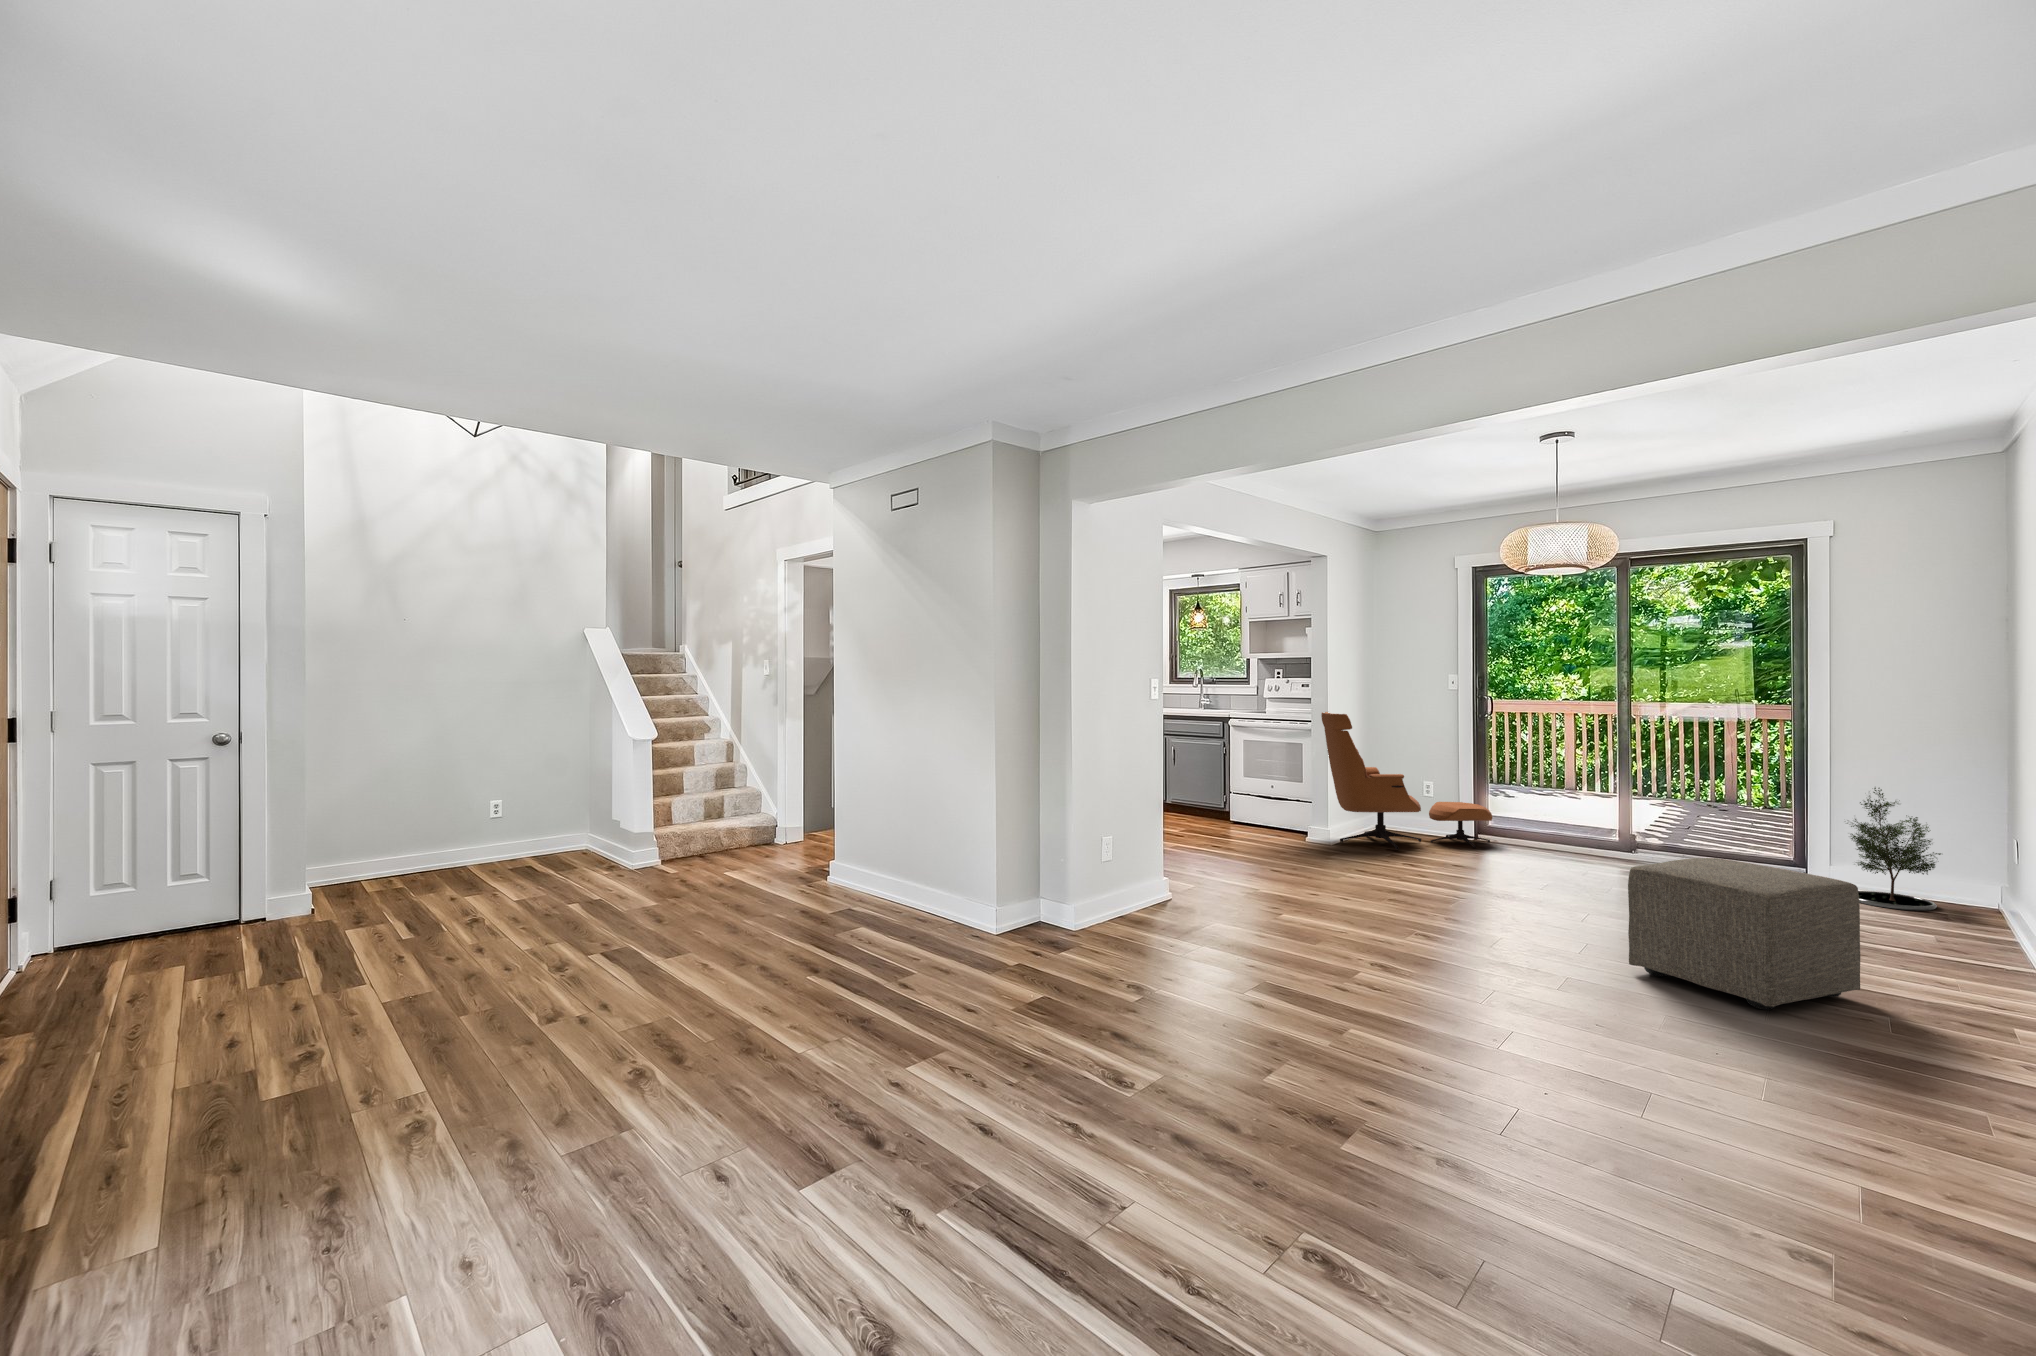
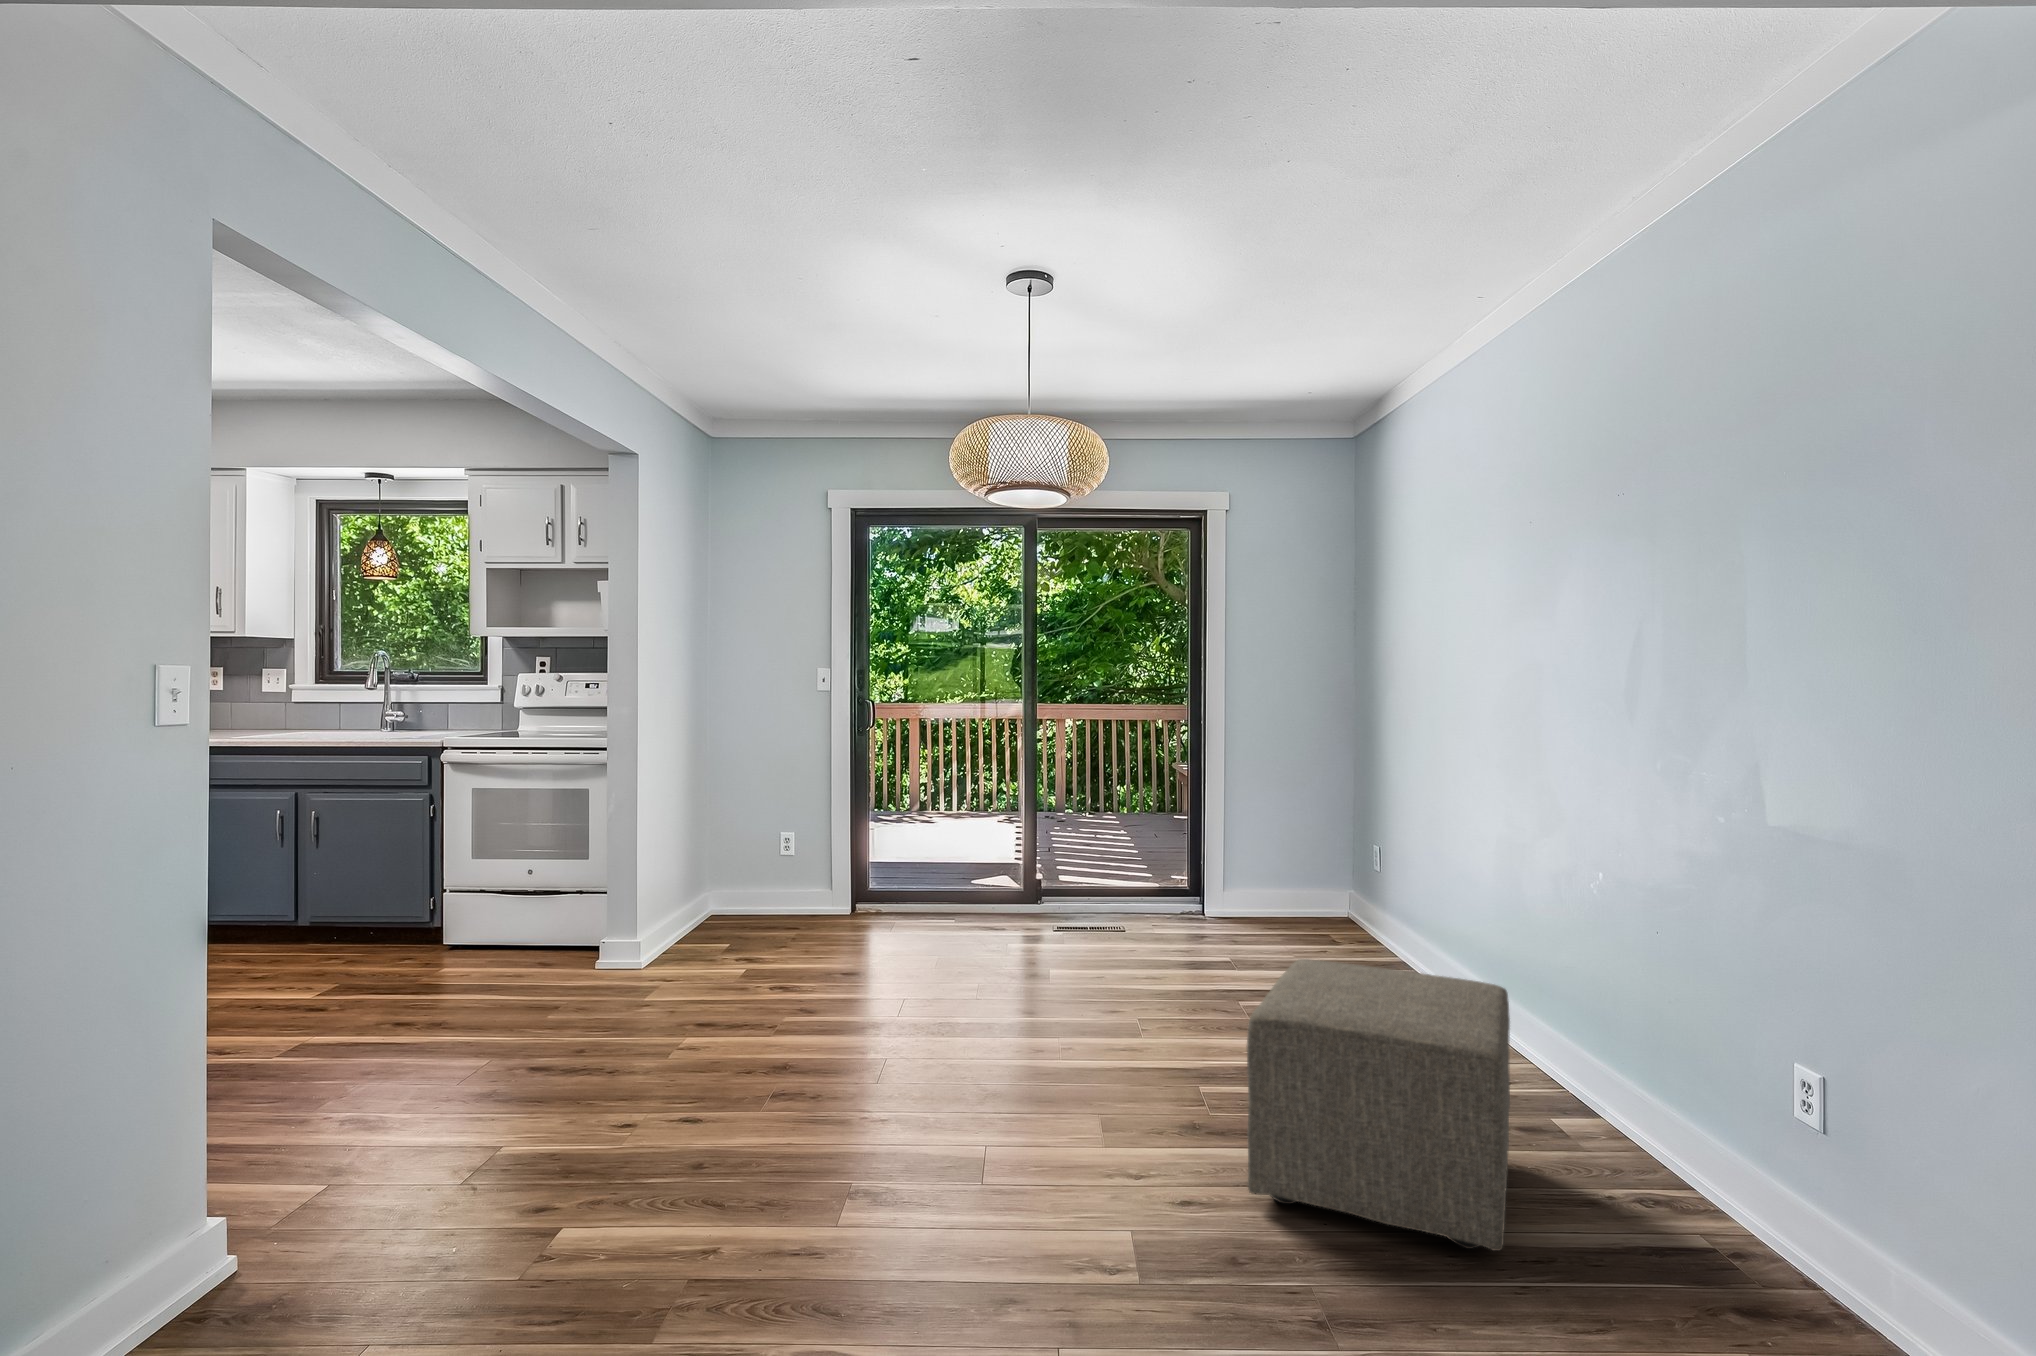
lounge chair: present [1321,712,1493,850] -> none [626,732,882,960]
potted tree: present [1847,788,1941,911] -> none [1274,803,1358,948]

